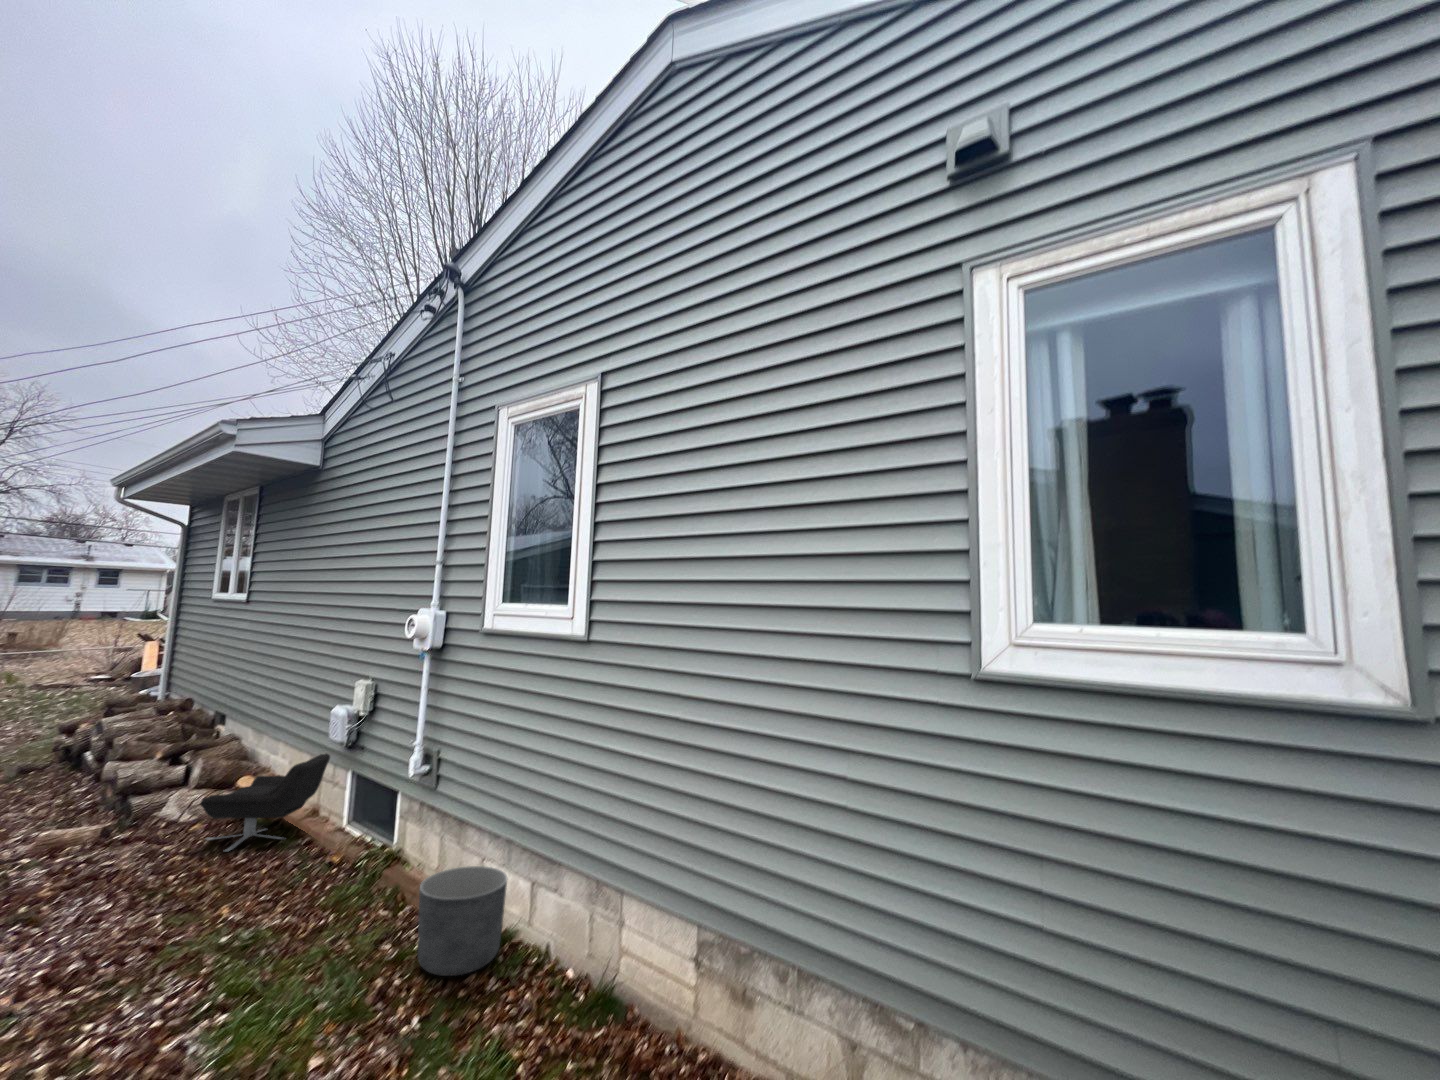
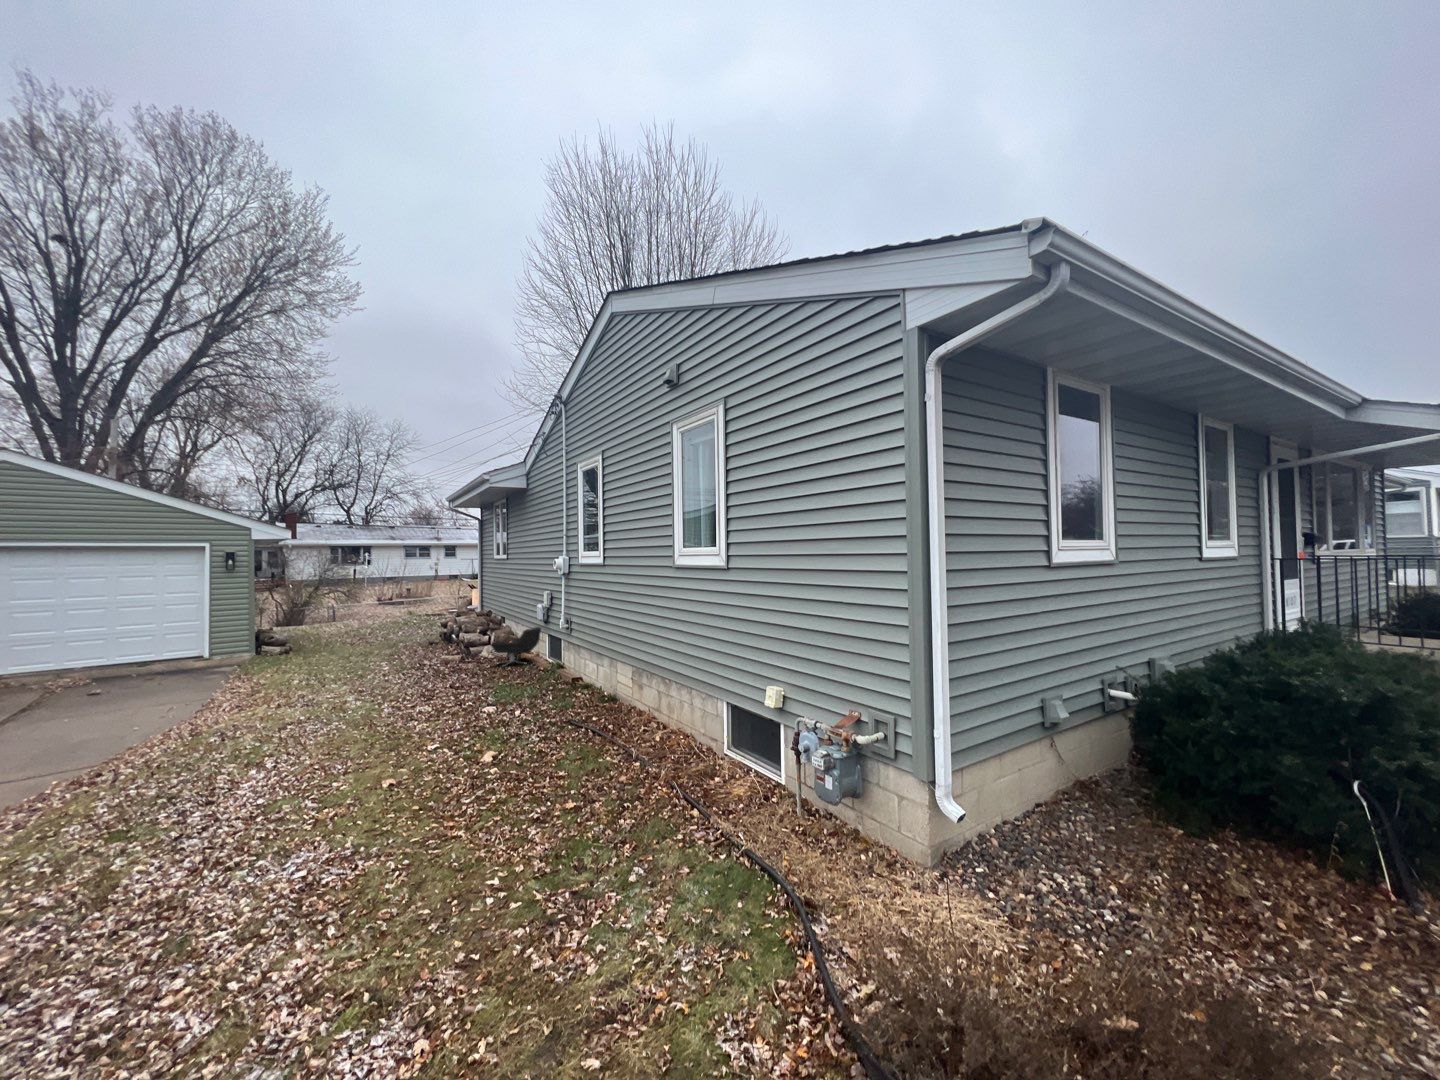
planter: present [418,866,507,976] -> none [557,659,590,693]

